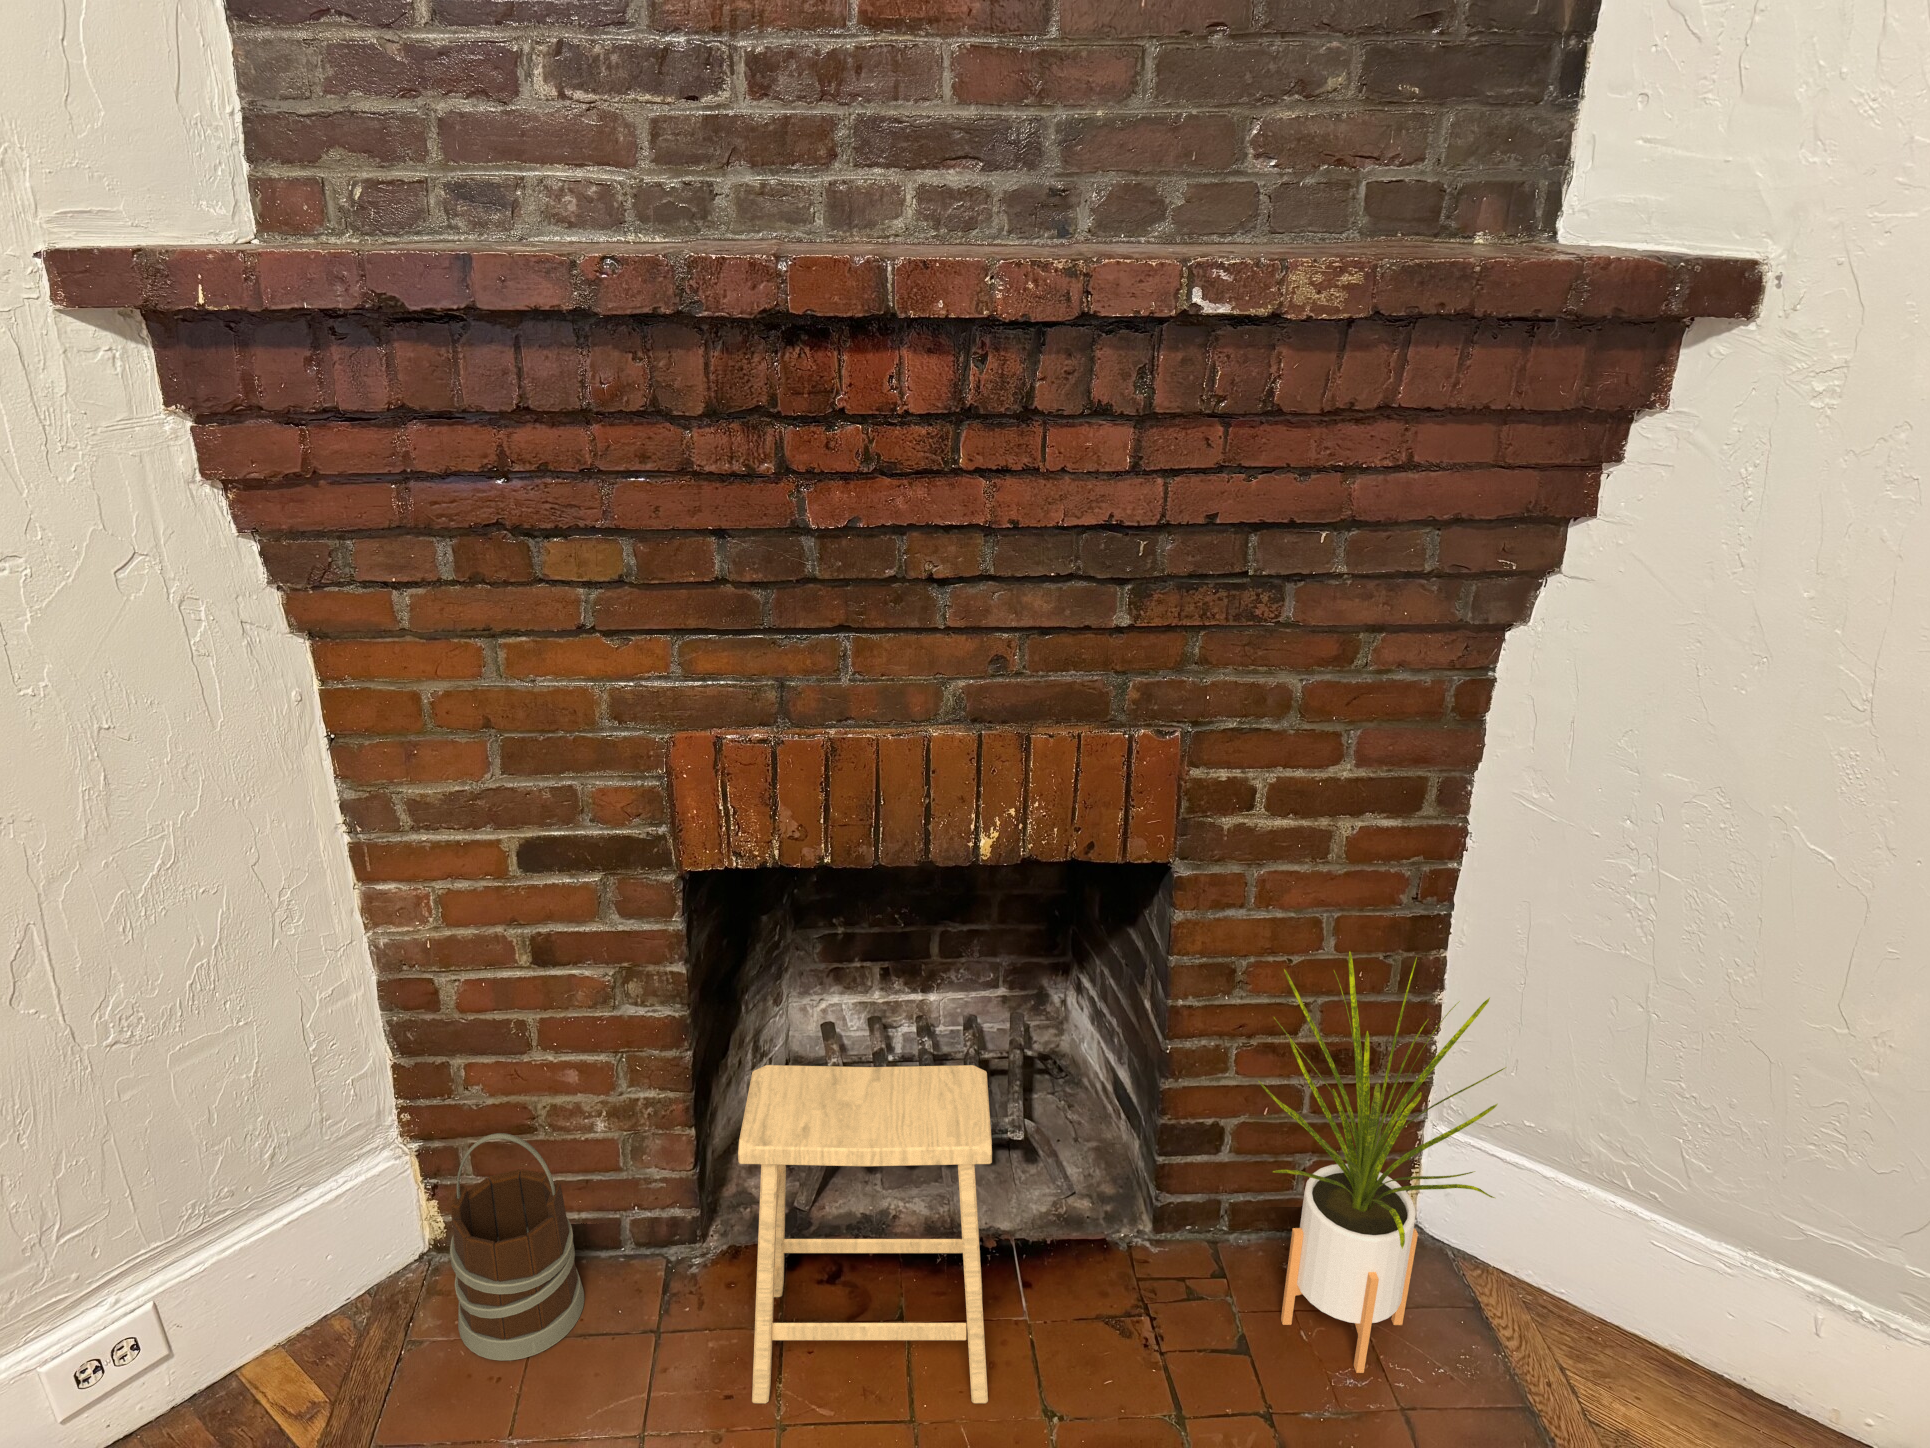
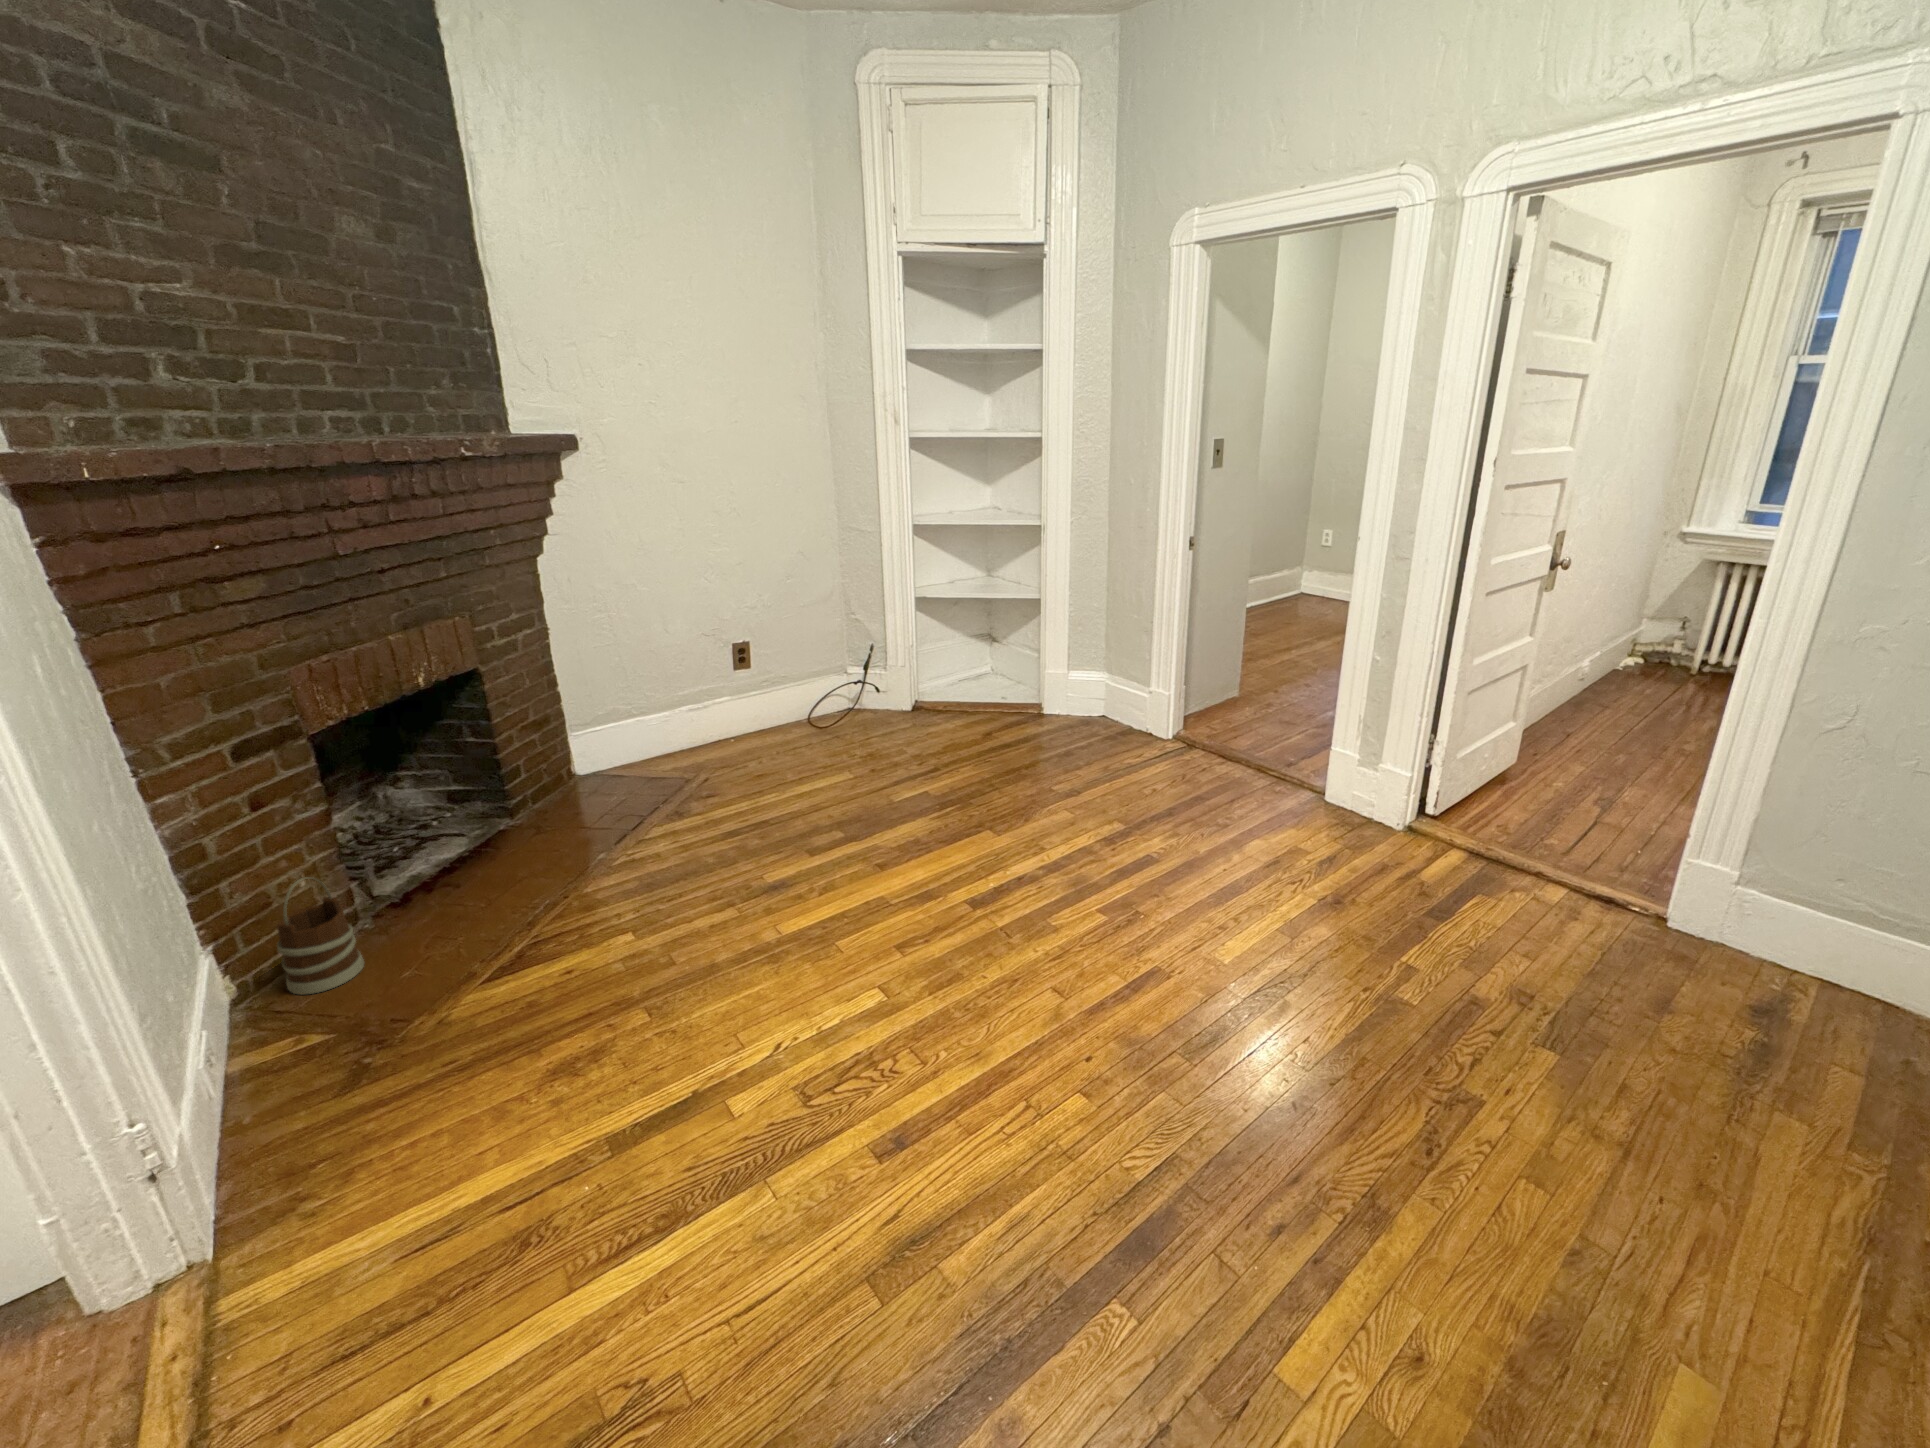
house plant: present [1259,951,1506,1373] -> none [533,661,624,805]
footstool: present [738,1065,992,1403] -> none [393,755,537,911]

